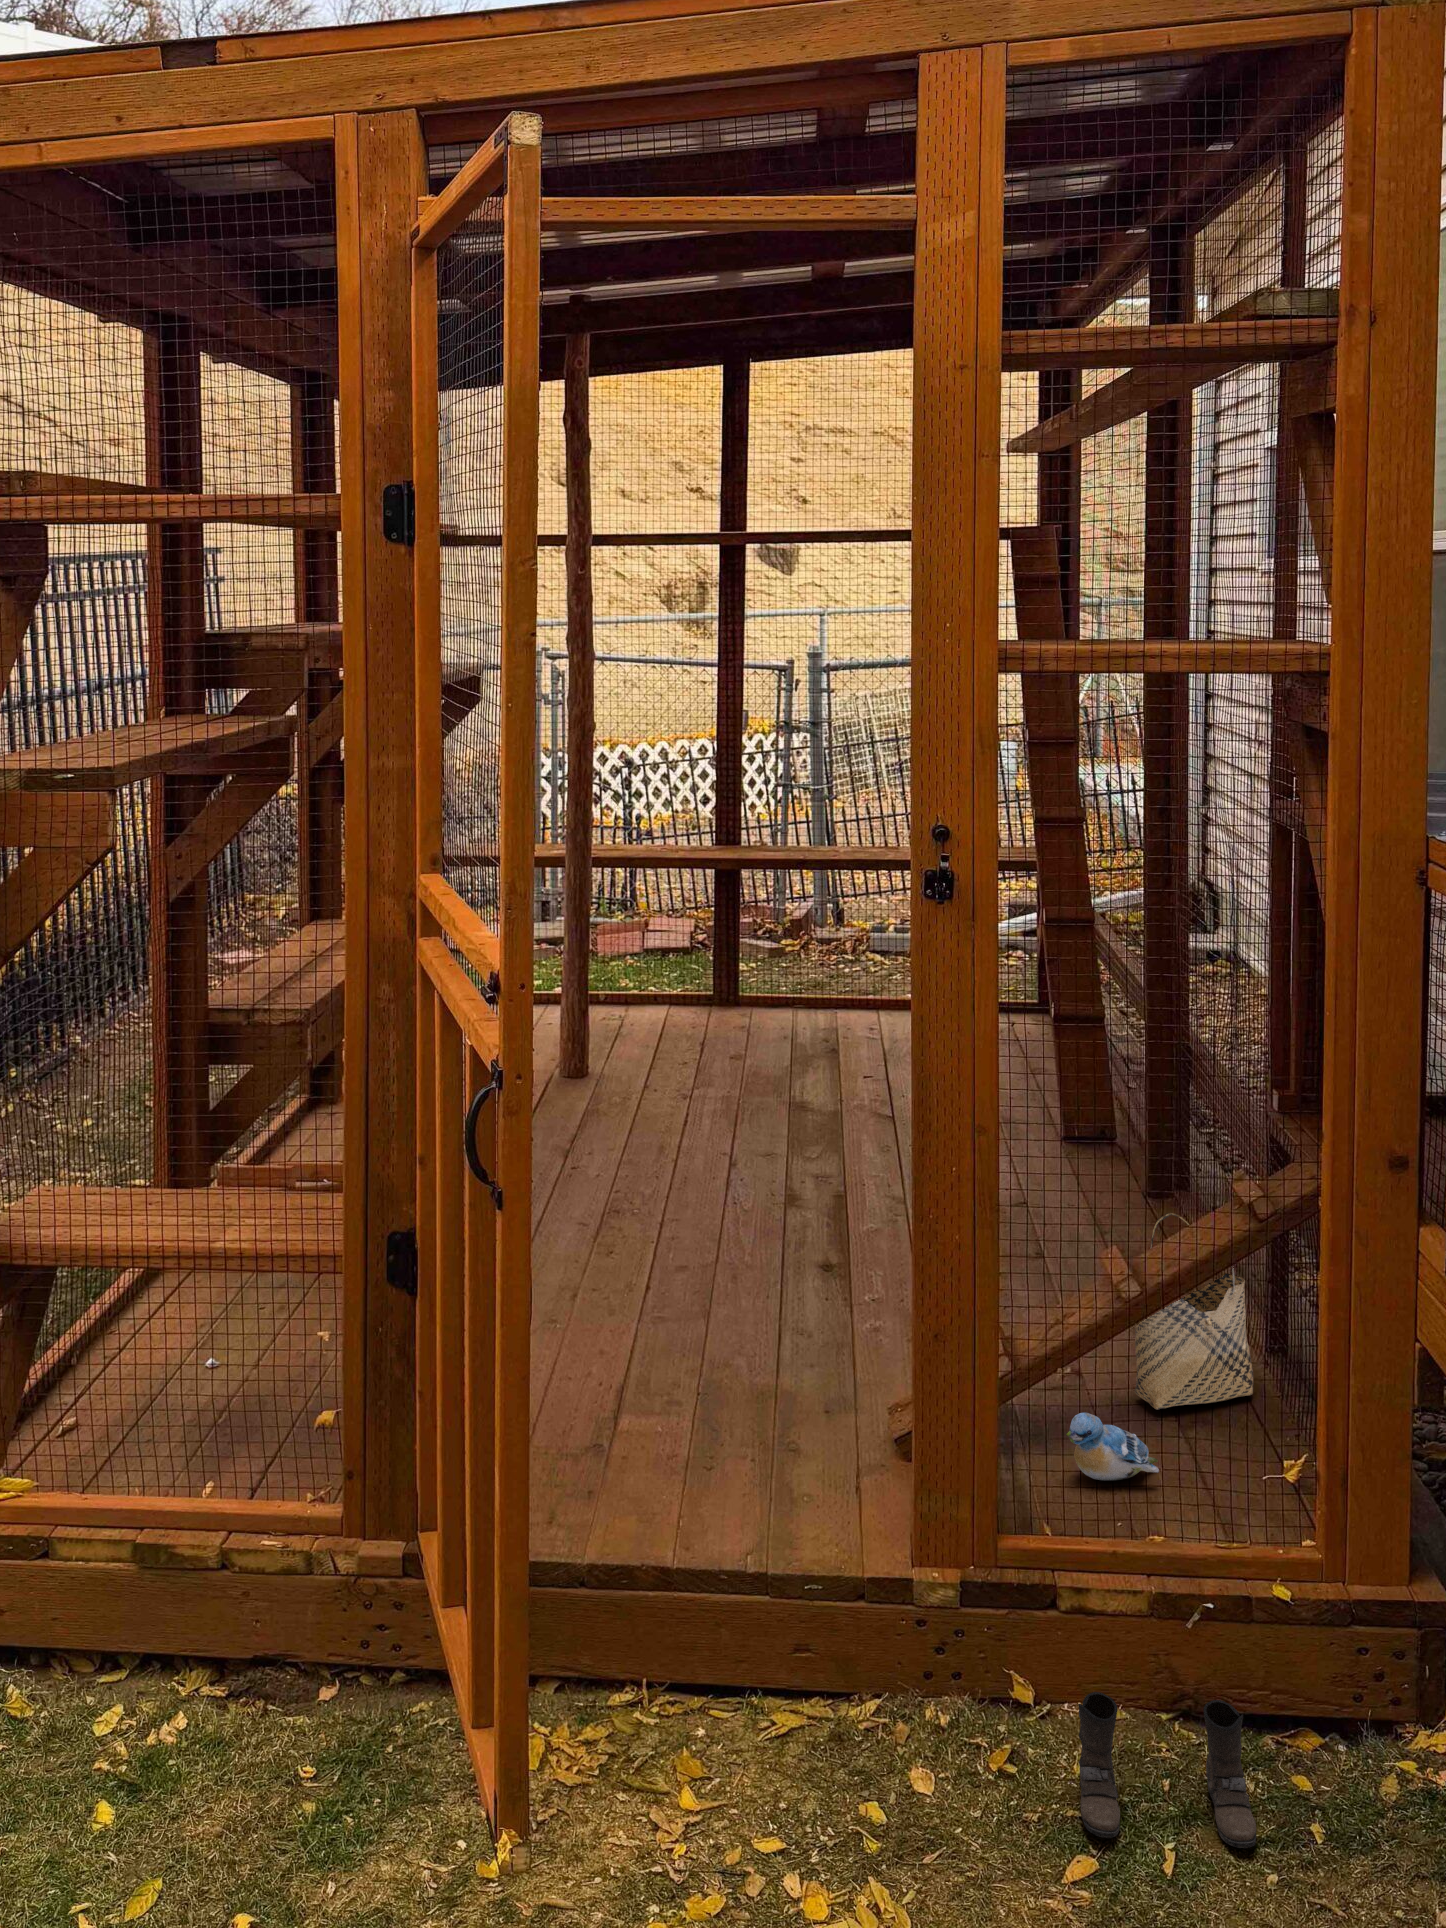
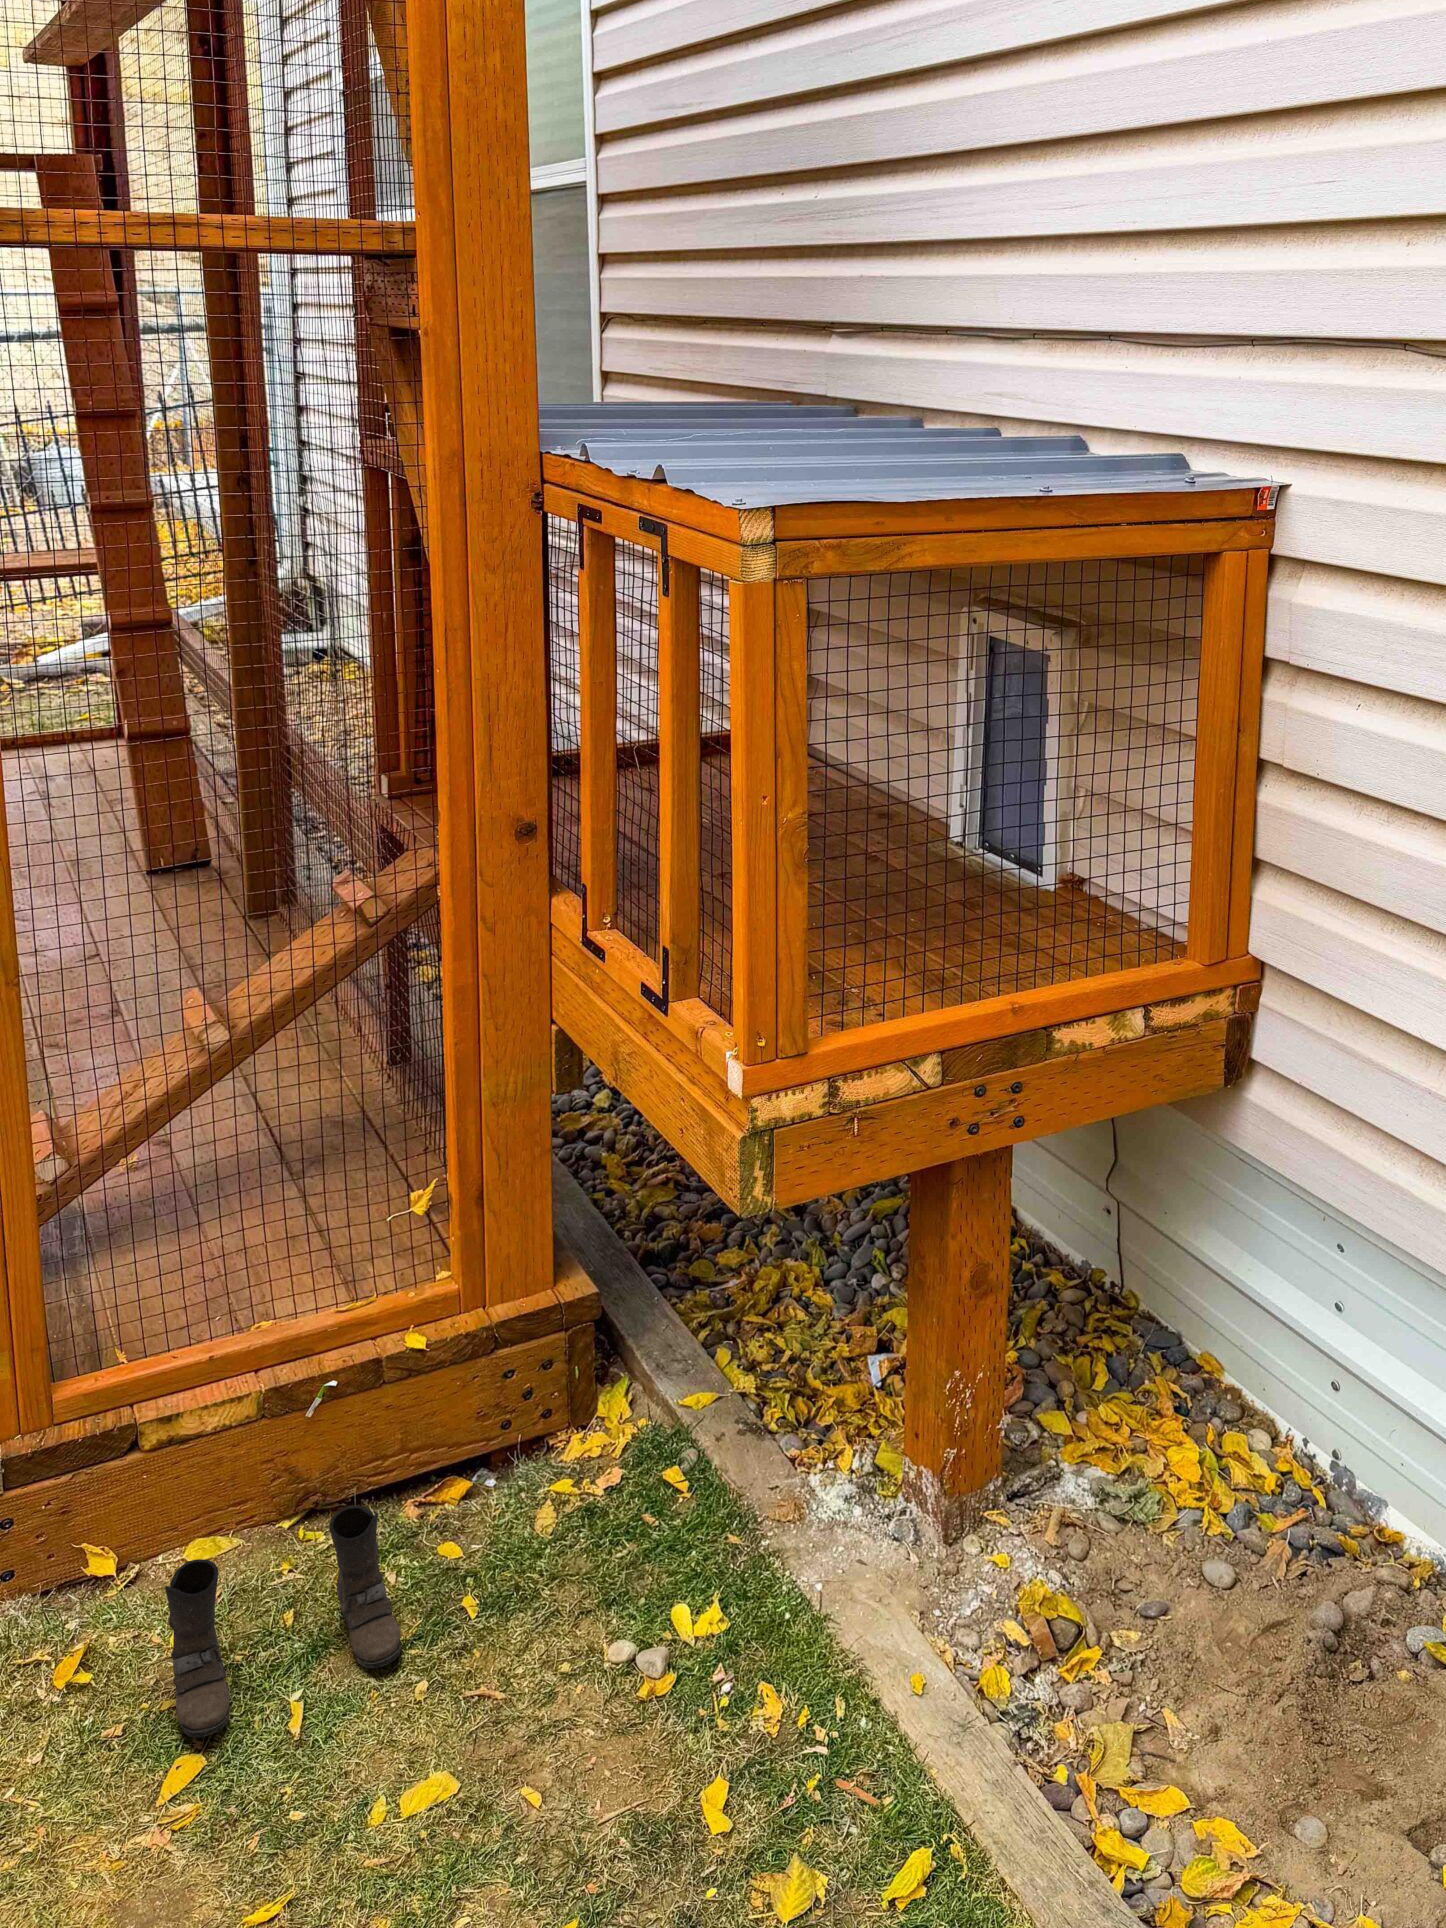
woven basket: present [1135,1213,1253,1410] -> none [218,946,373,1180]
plush toy: present [1067,1413,1159,1480] -> none [136,1215,262,1291]

